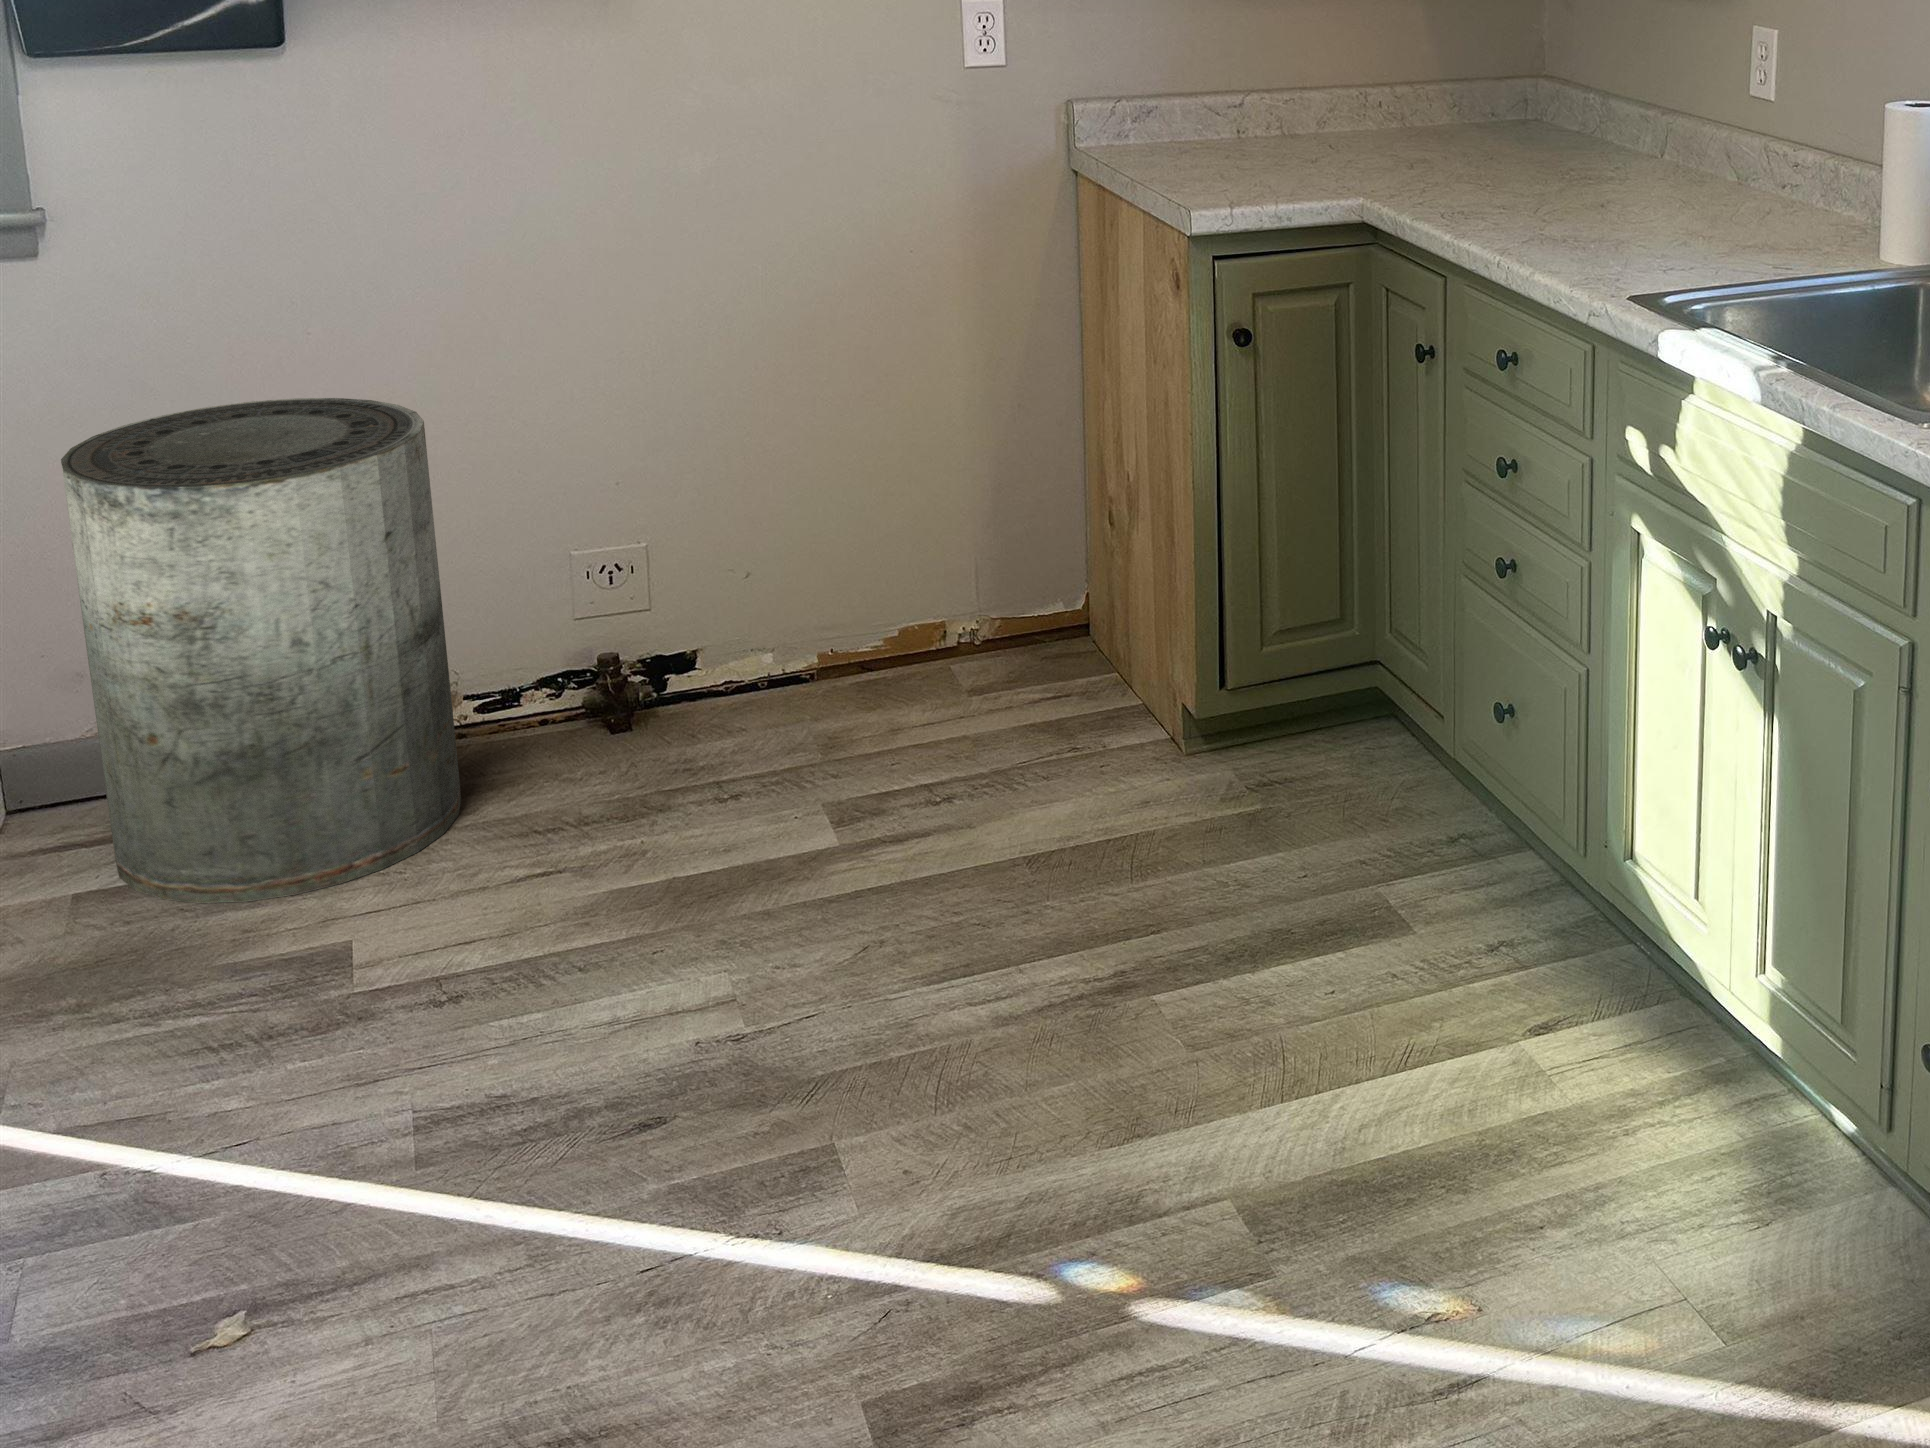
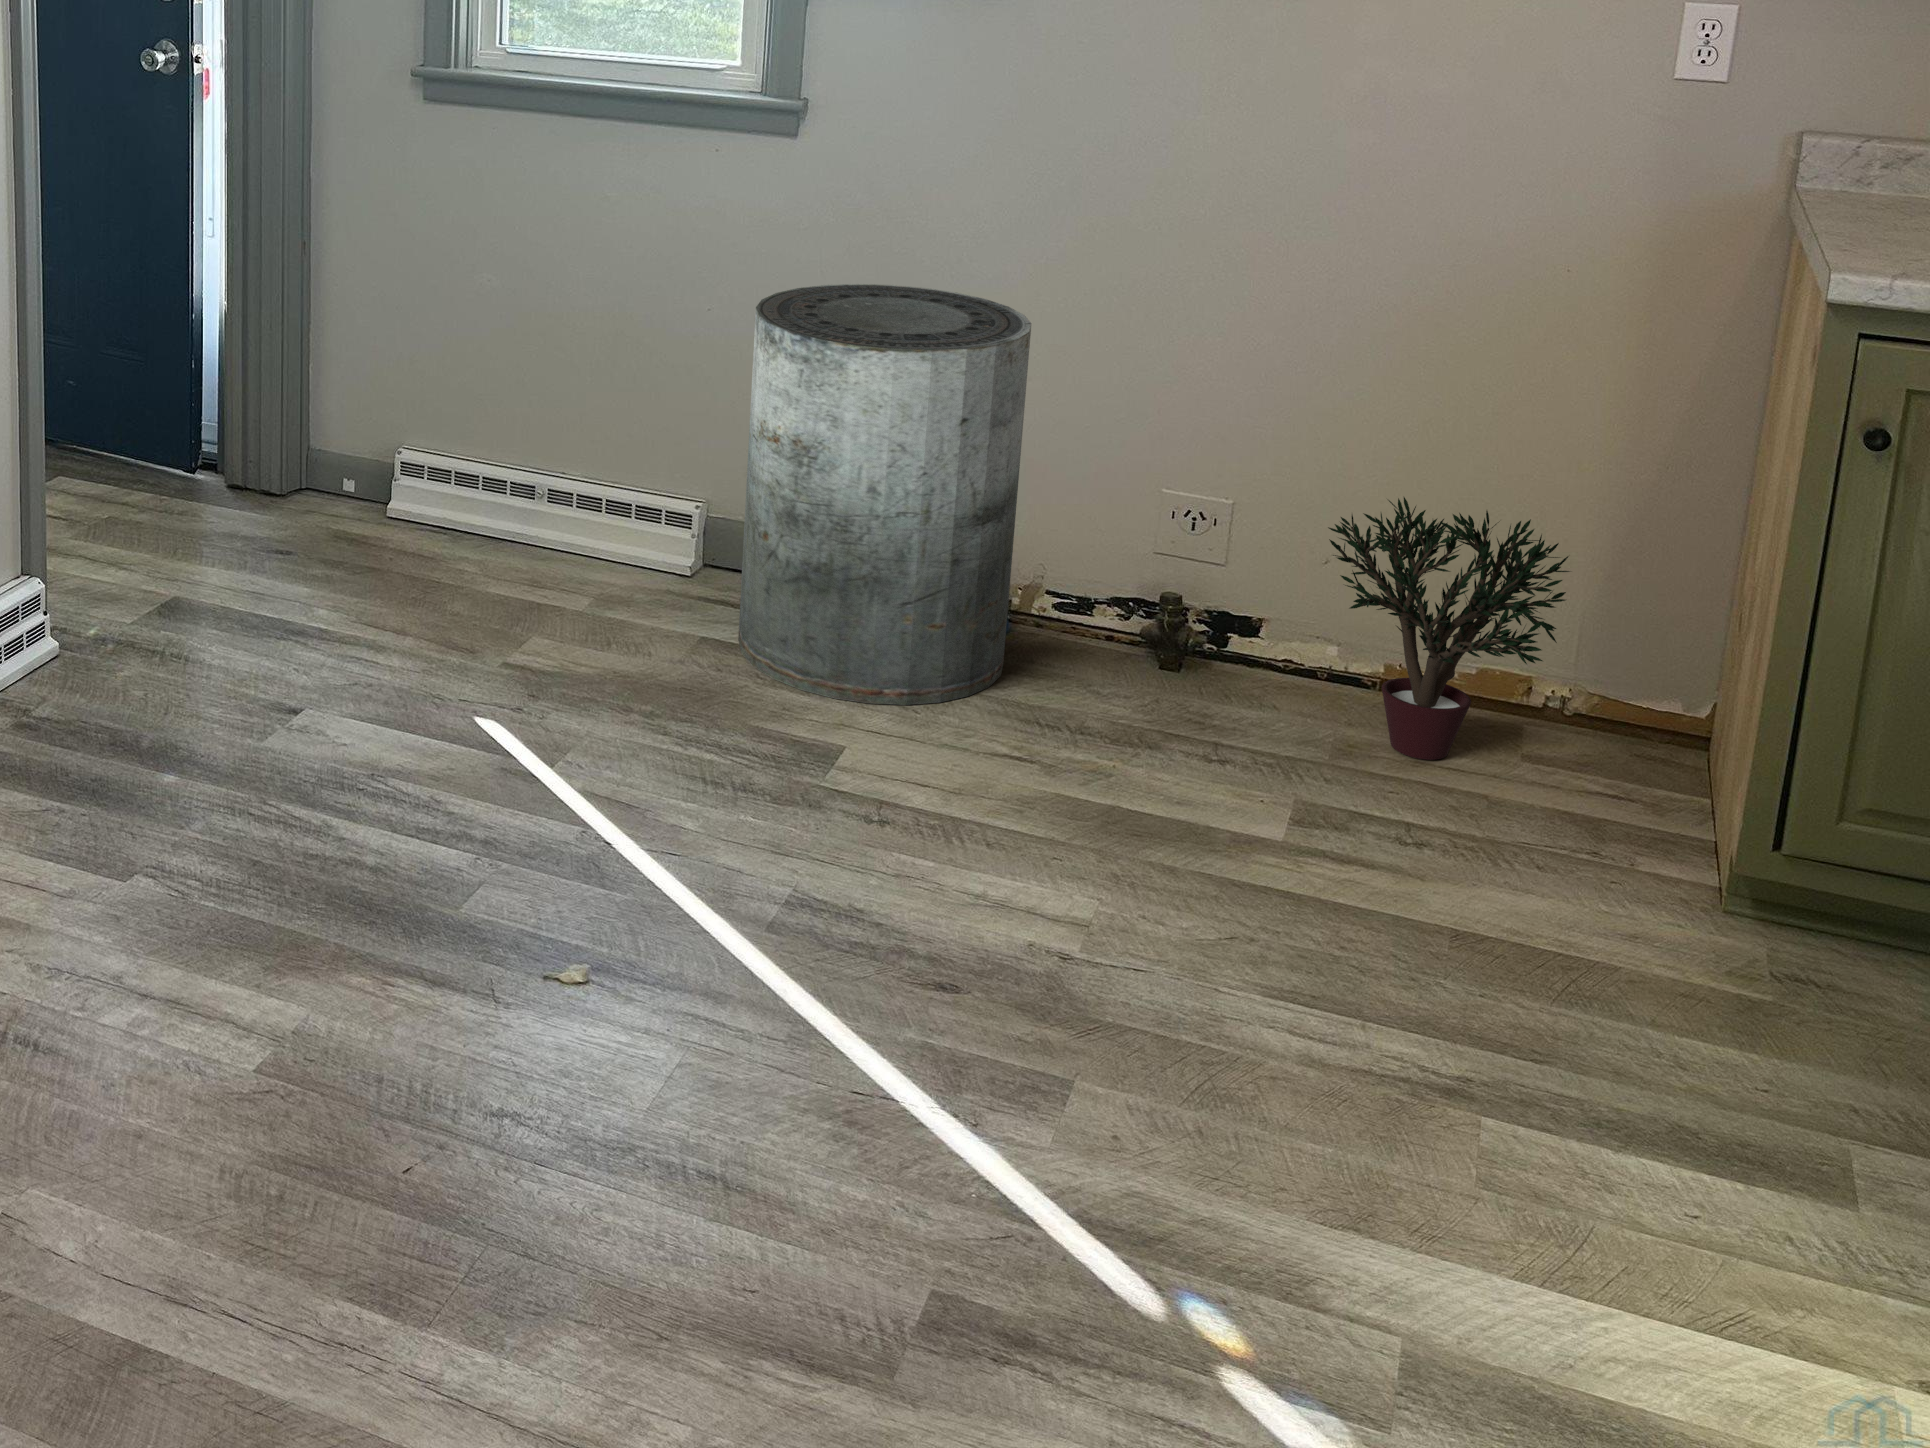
potted plant: none [766,481,1000,729] -> present [1328,497,1570,760]

